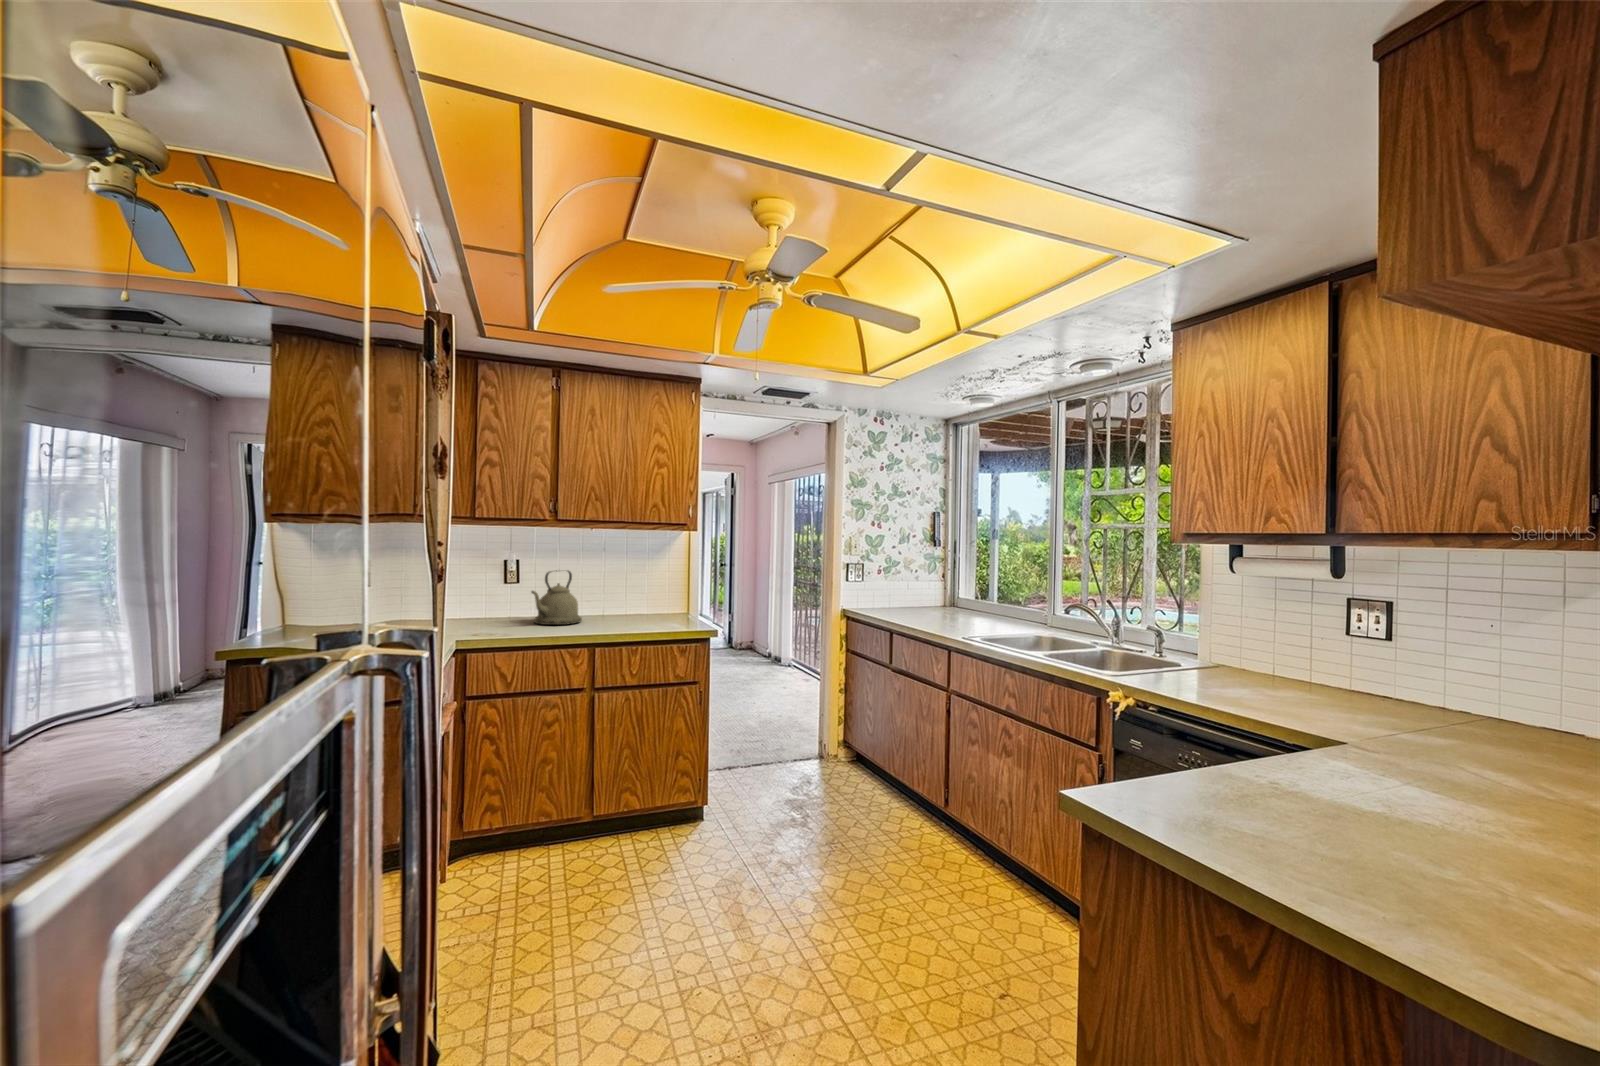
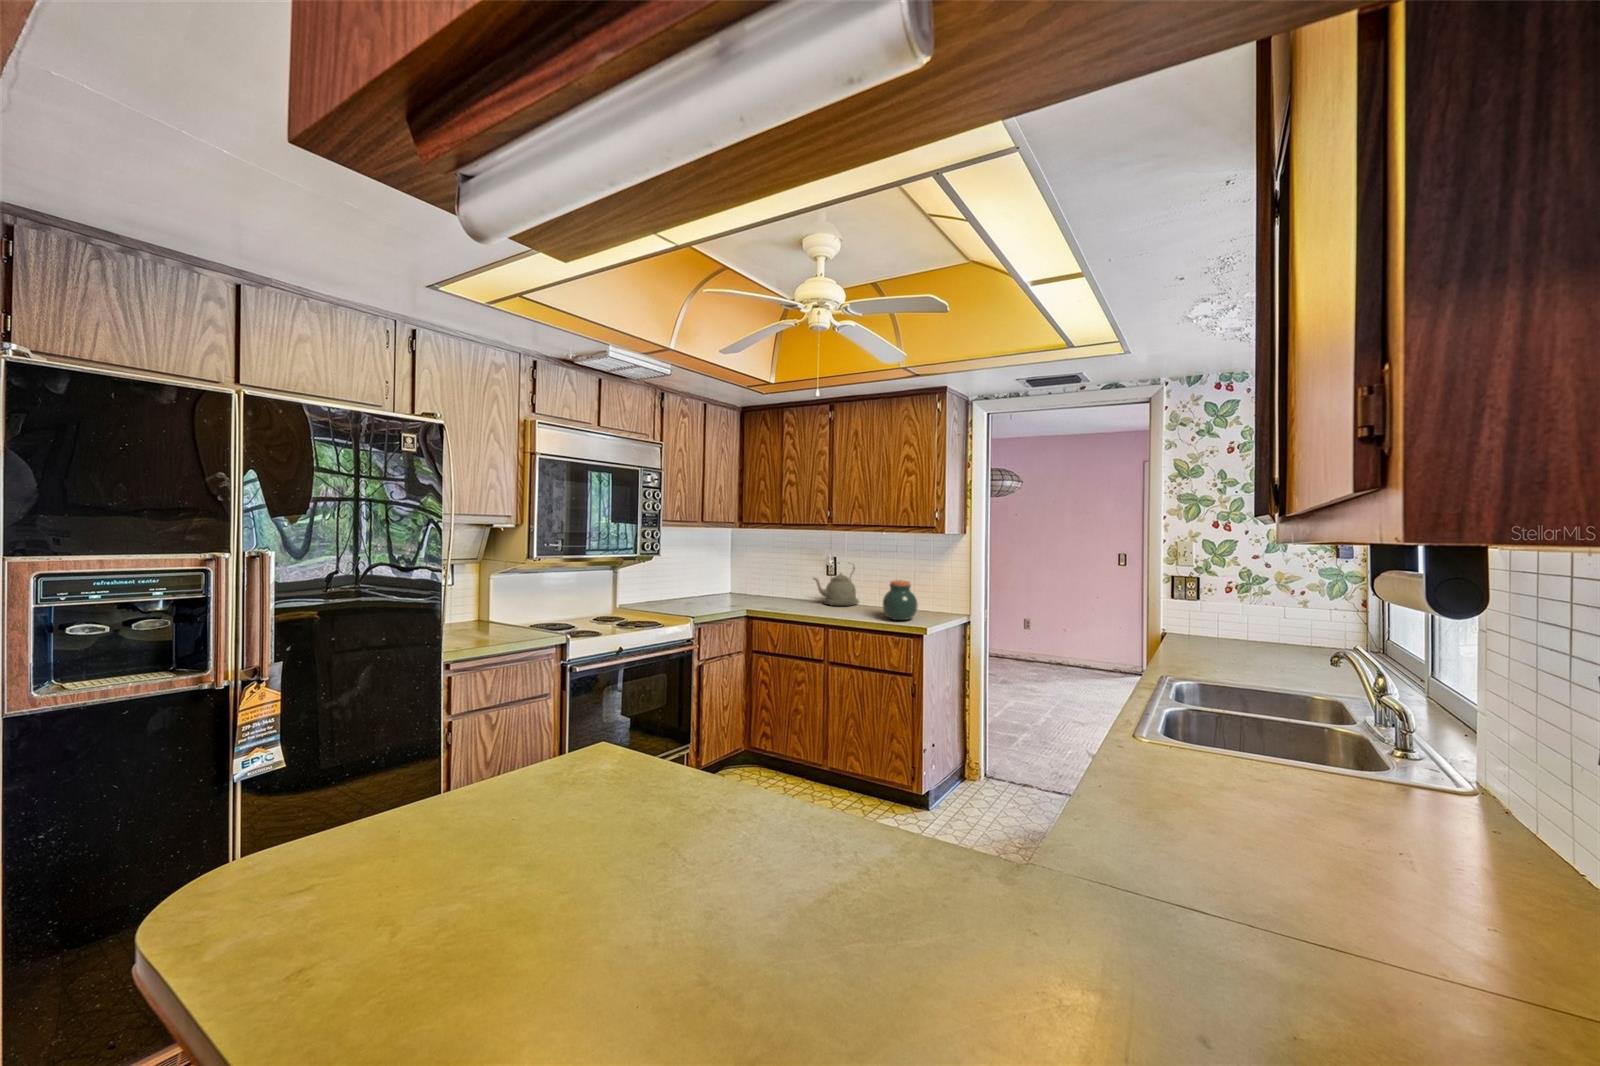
jar: none [643,583,681,626] -> present [882,580,918,620]

